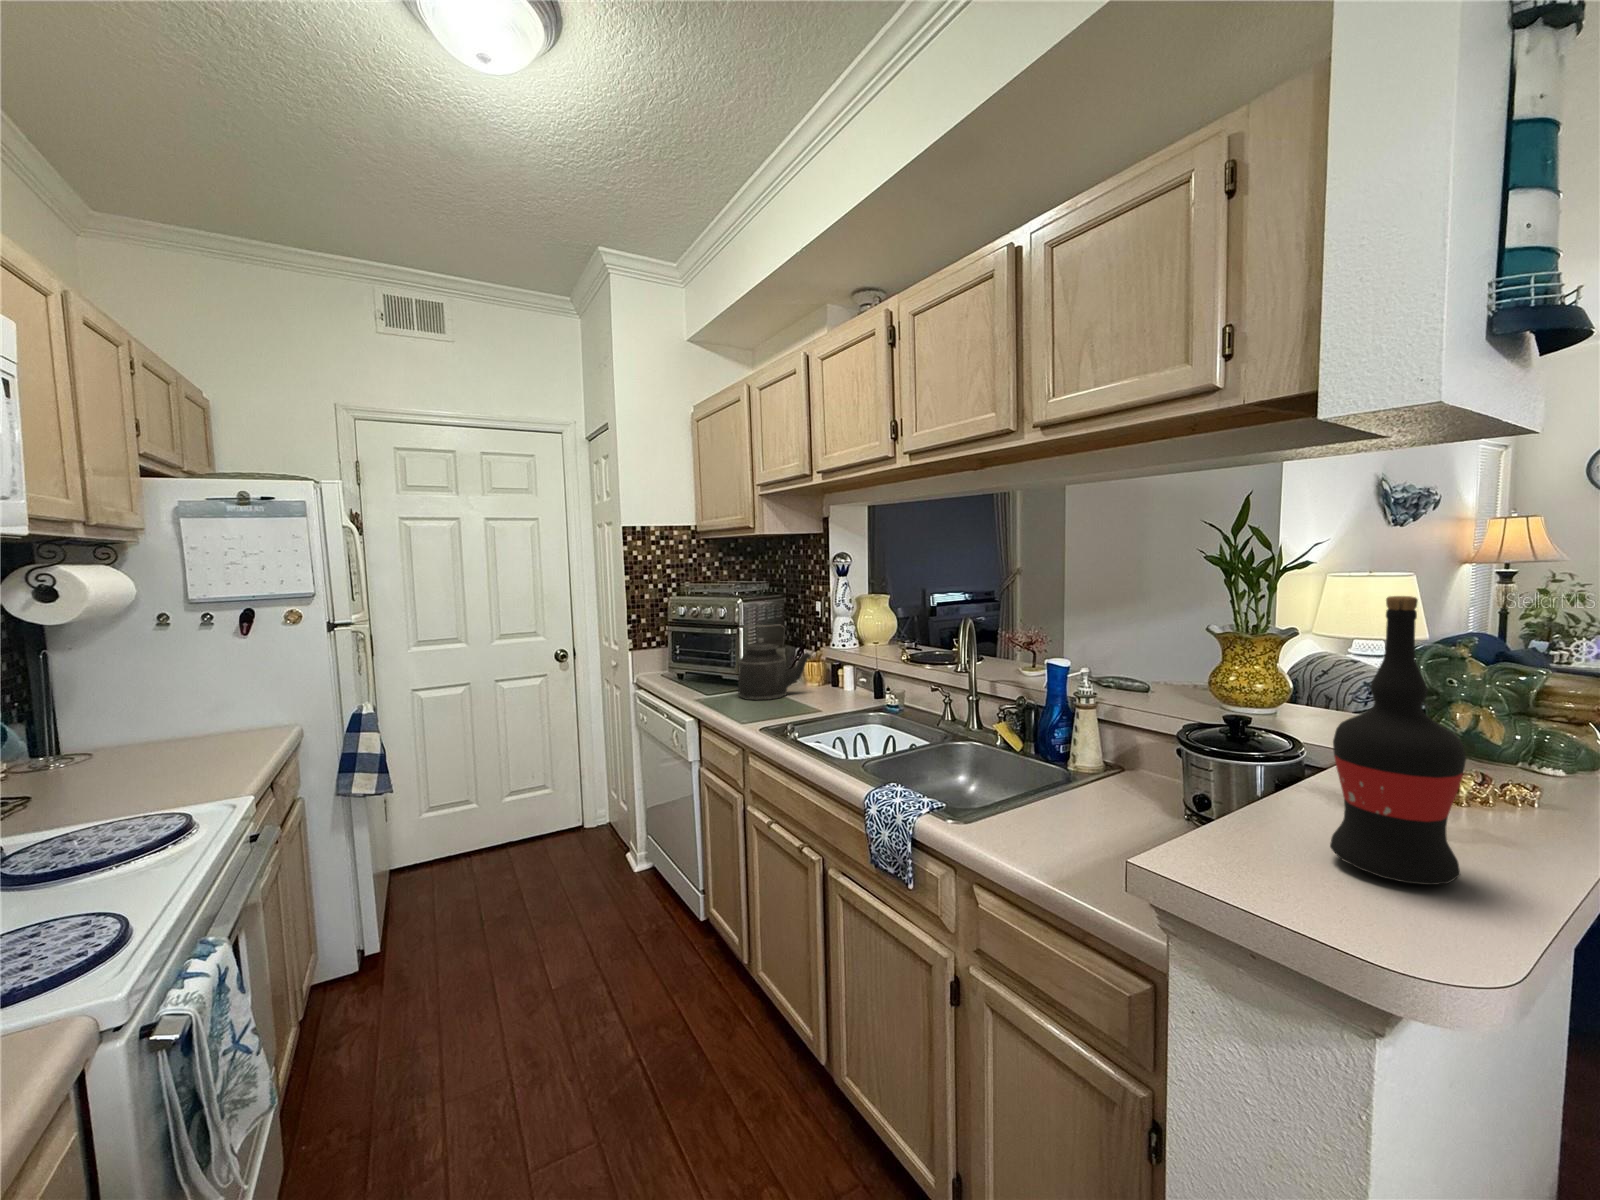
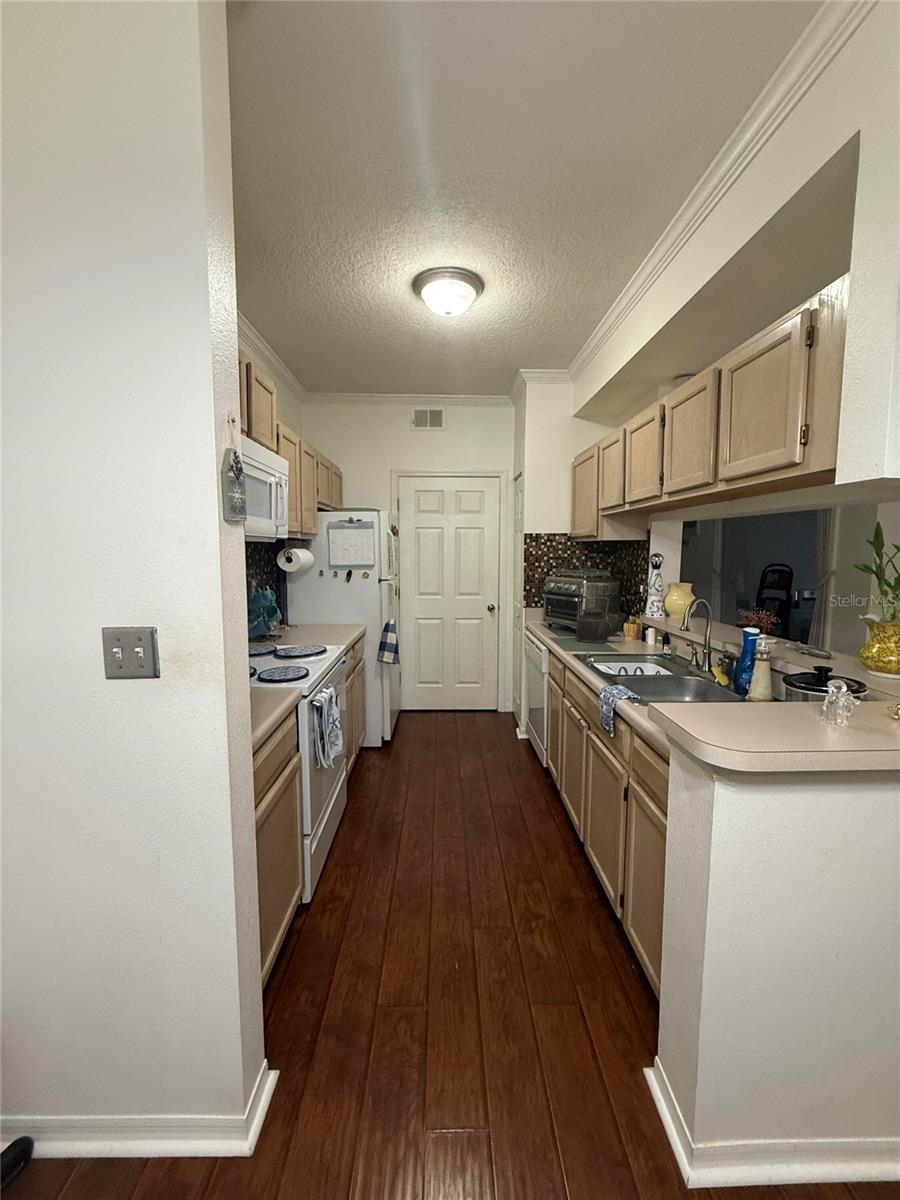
wine bottle: present [1330,596,1466,885] -> none [735,585,797,724]

